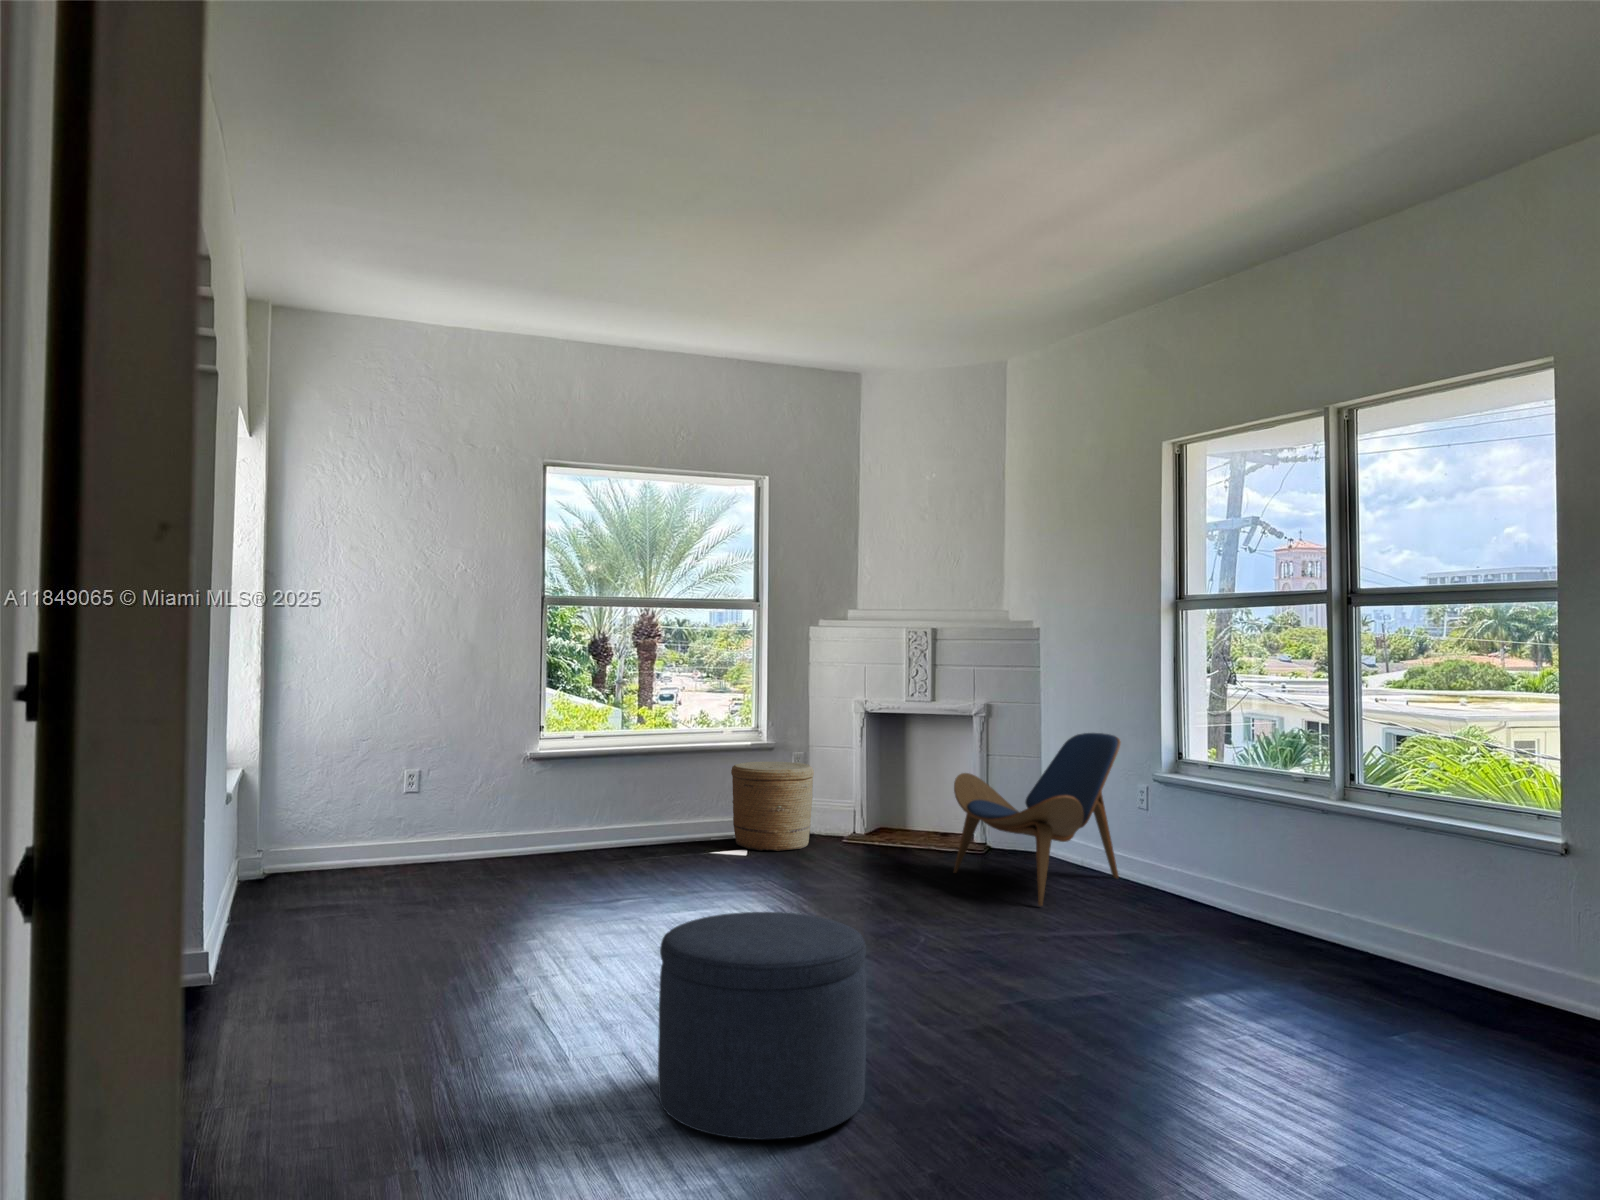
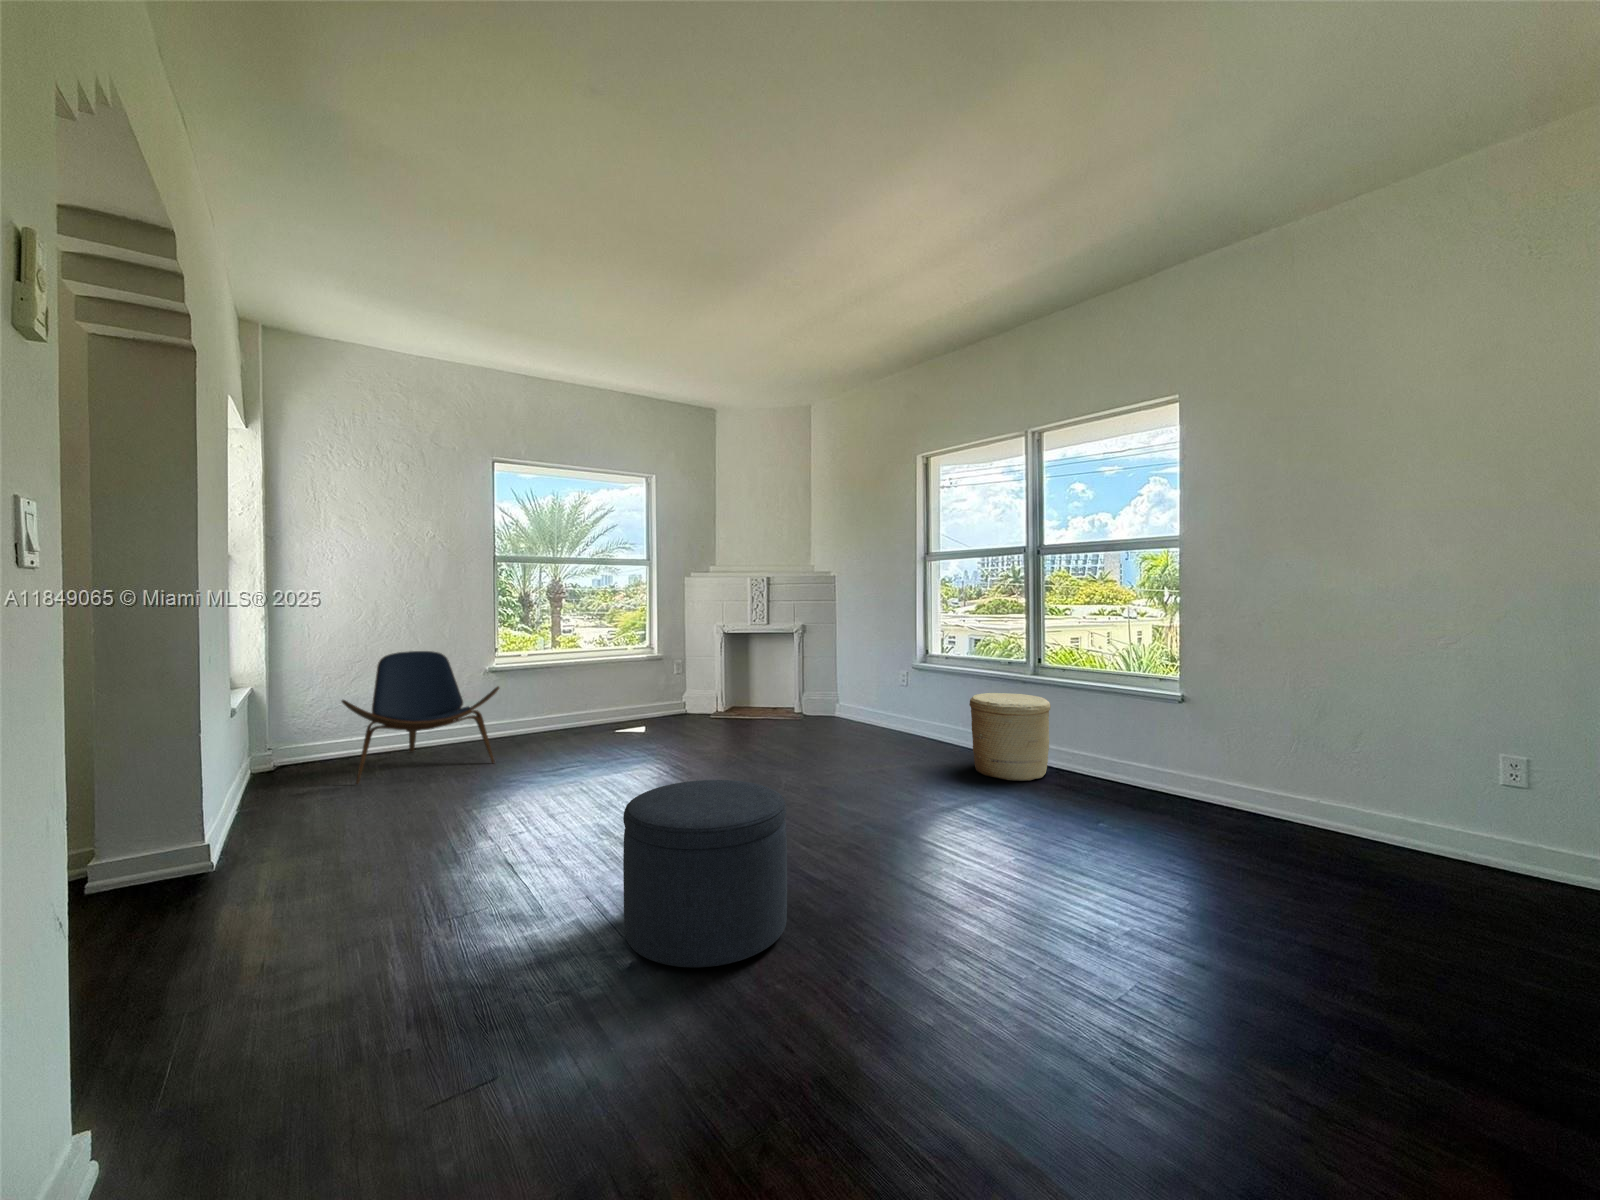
lounge chair: present [954,733,1121,906] -> present [342,651,499,784]
woven basket: present [731,762,814,851] -> present [969,693,1051,781]

